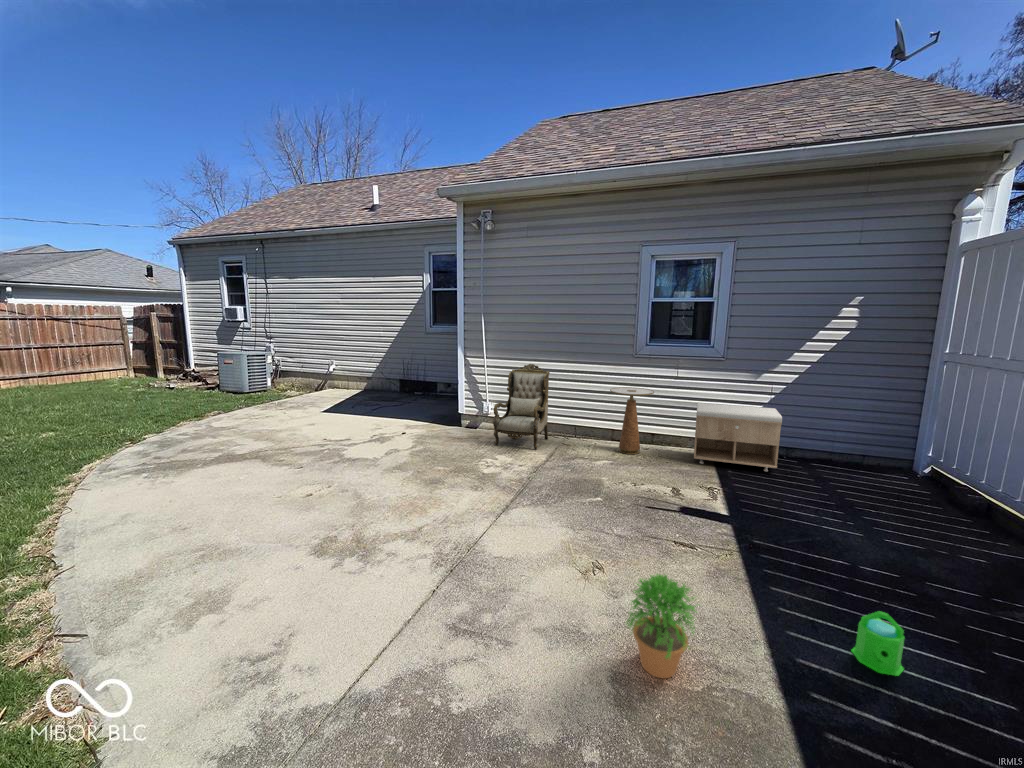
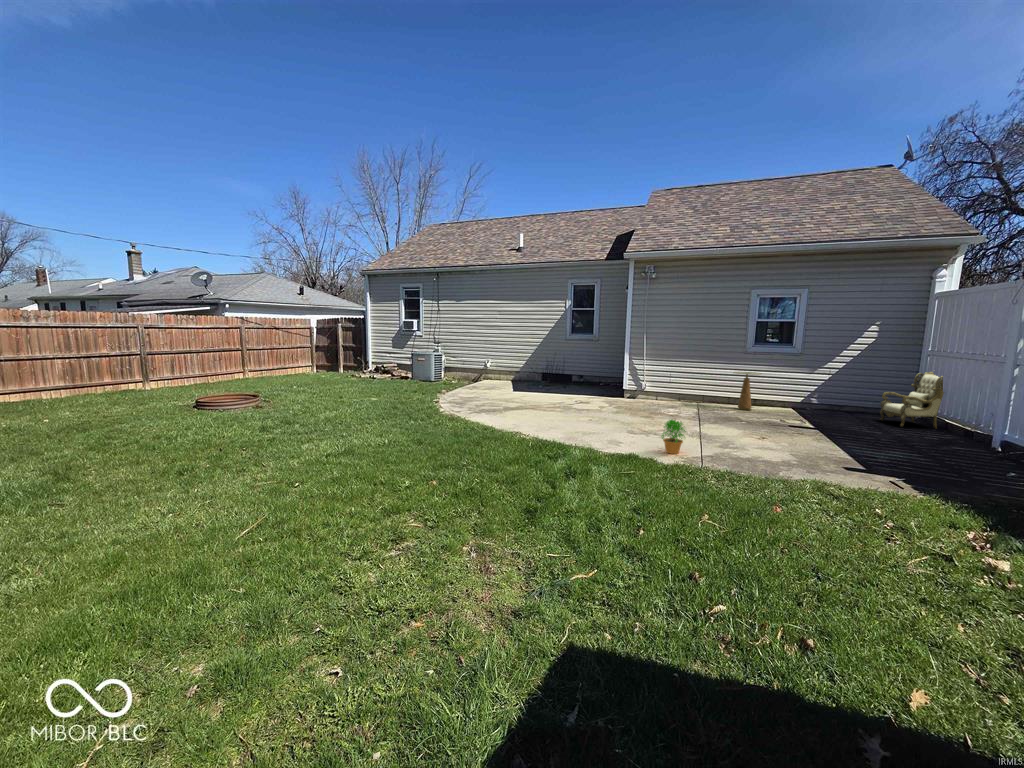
armchair: present [493,364,550,450] -> present [880,372,944,428]
storage bench: present [694,403,782,472] -> none [784,380,841,417]
potted plant: present [626,574,697,678] -> present [661,419,686,454]
watering can: present [852,611,905,676] -> none [893,436,913,457]

